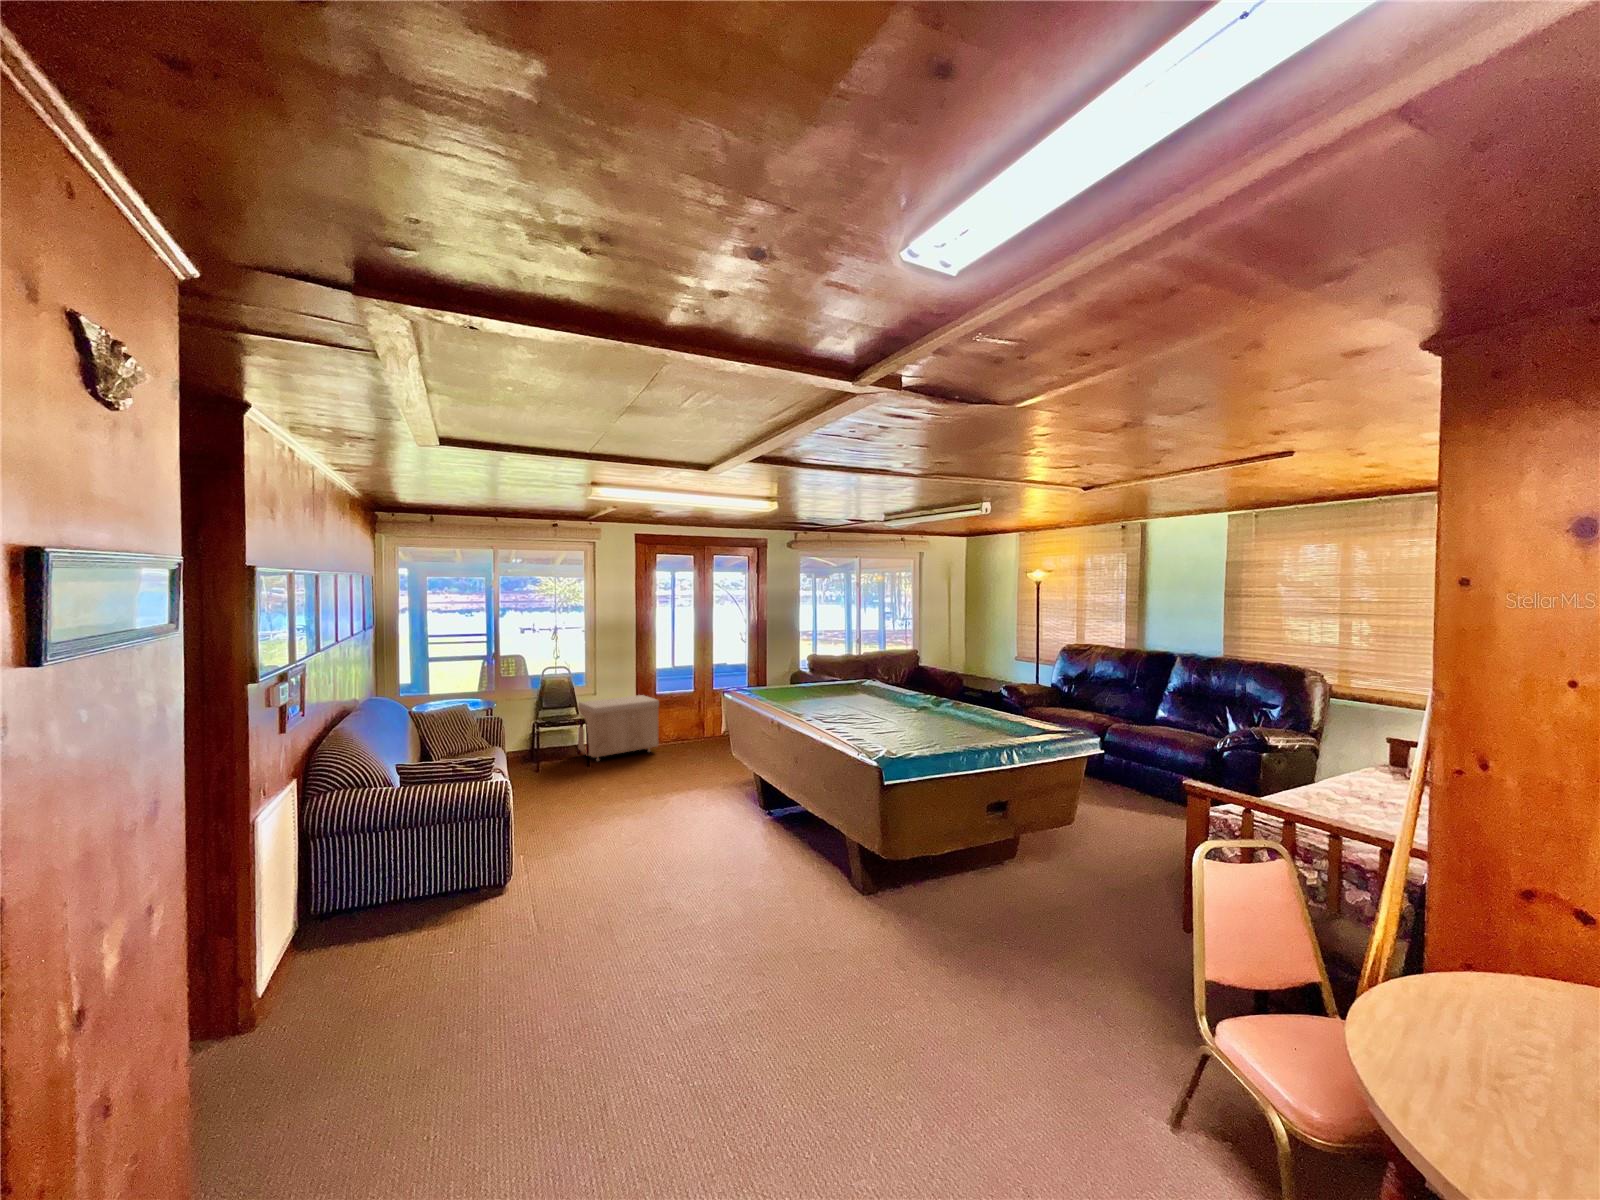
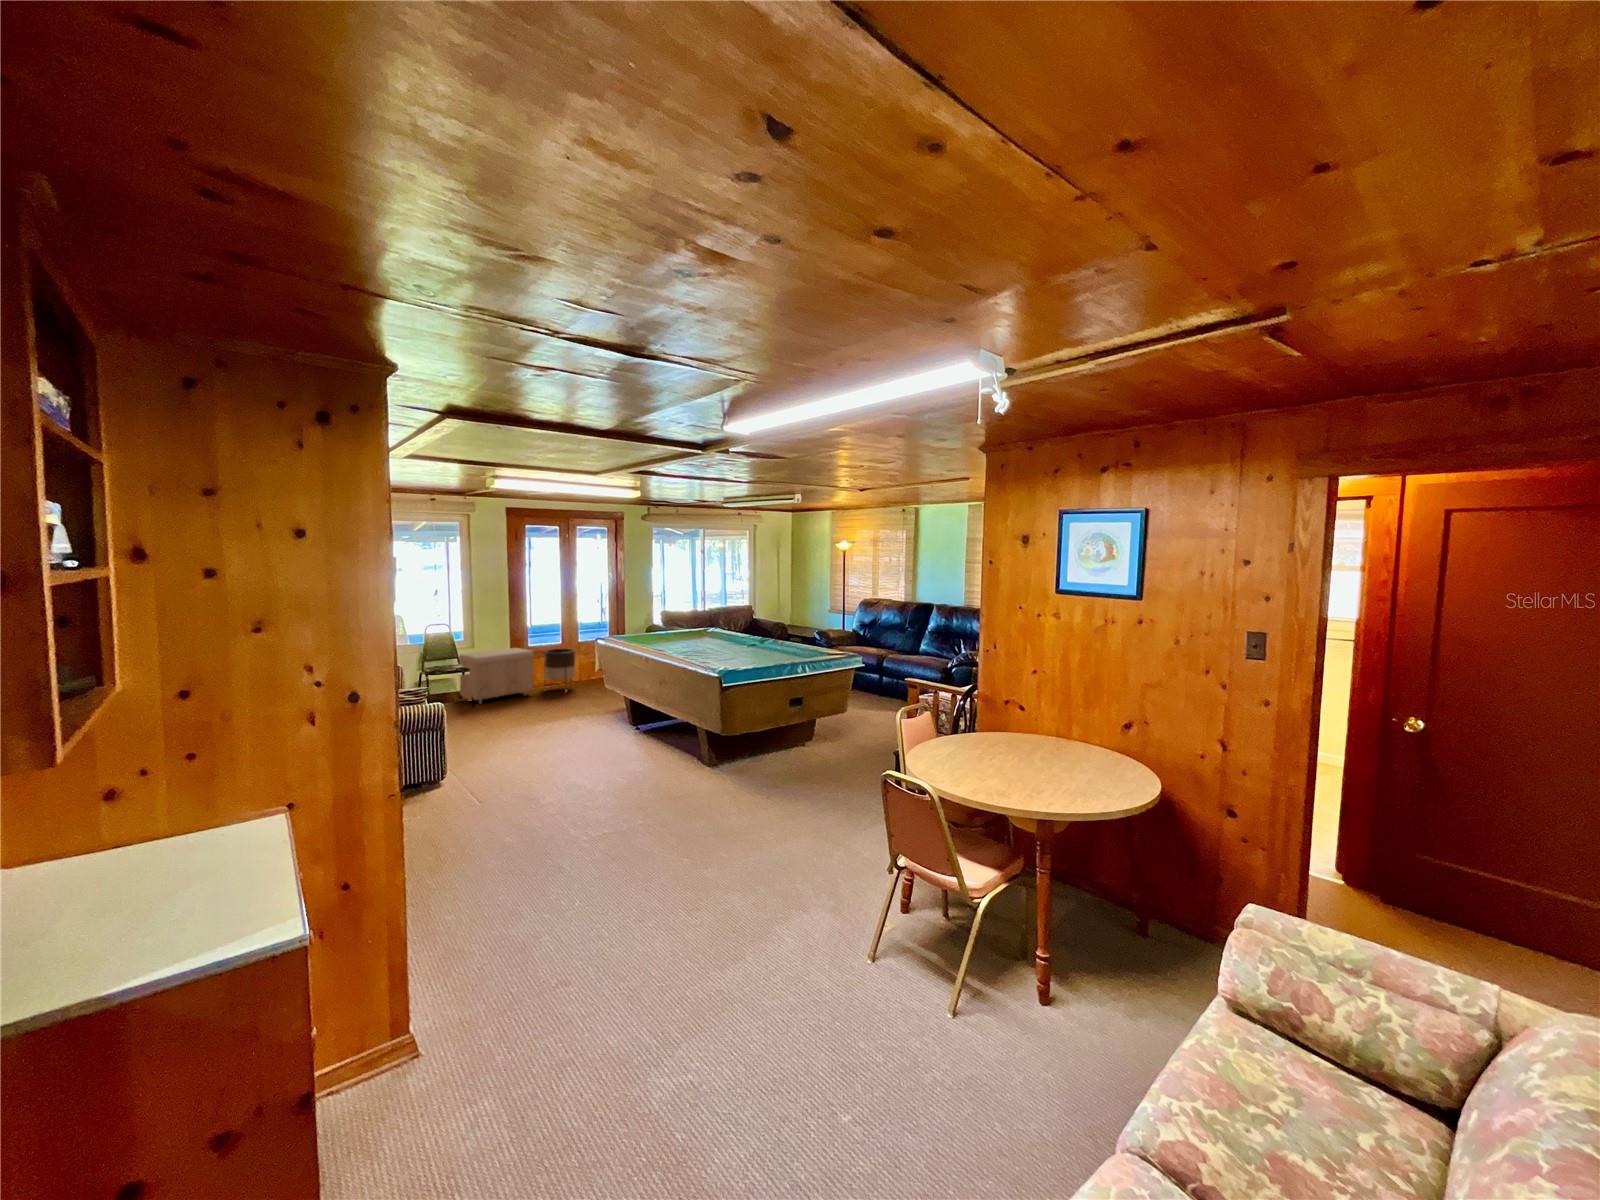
planter: none [672,697,707,750] -> present [544,648,576,680]

